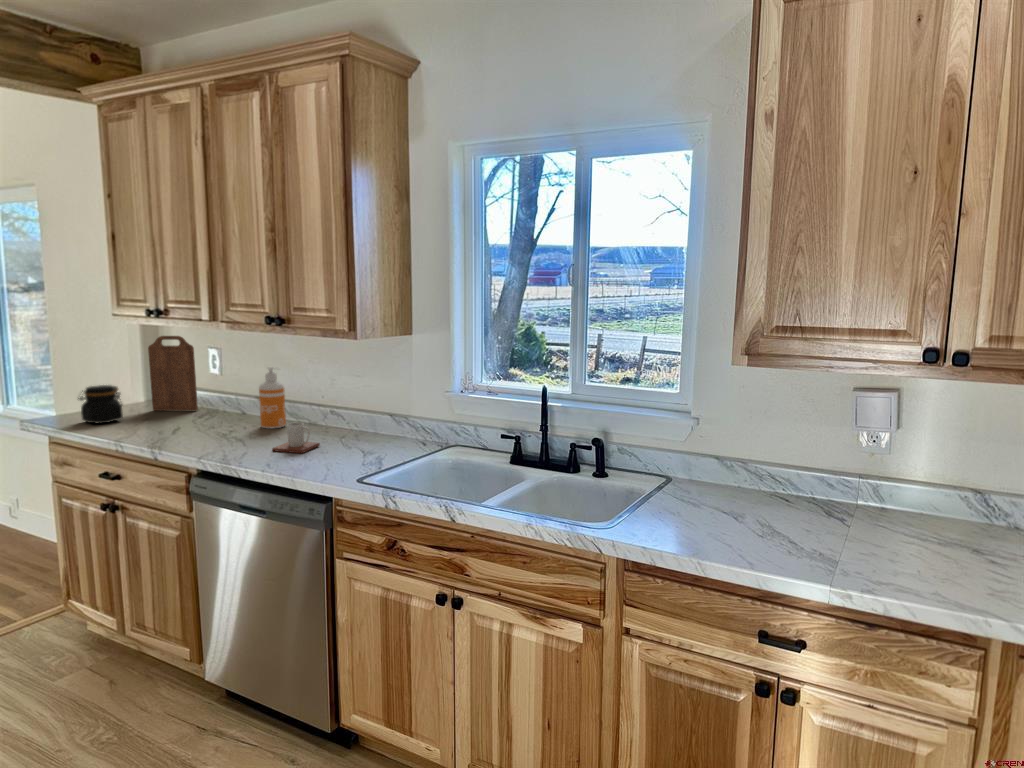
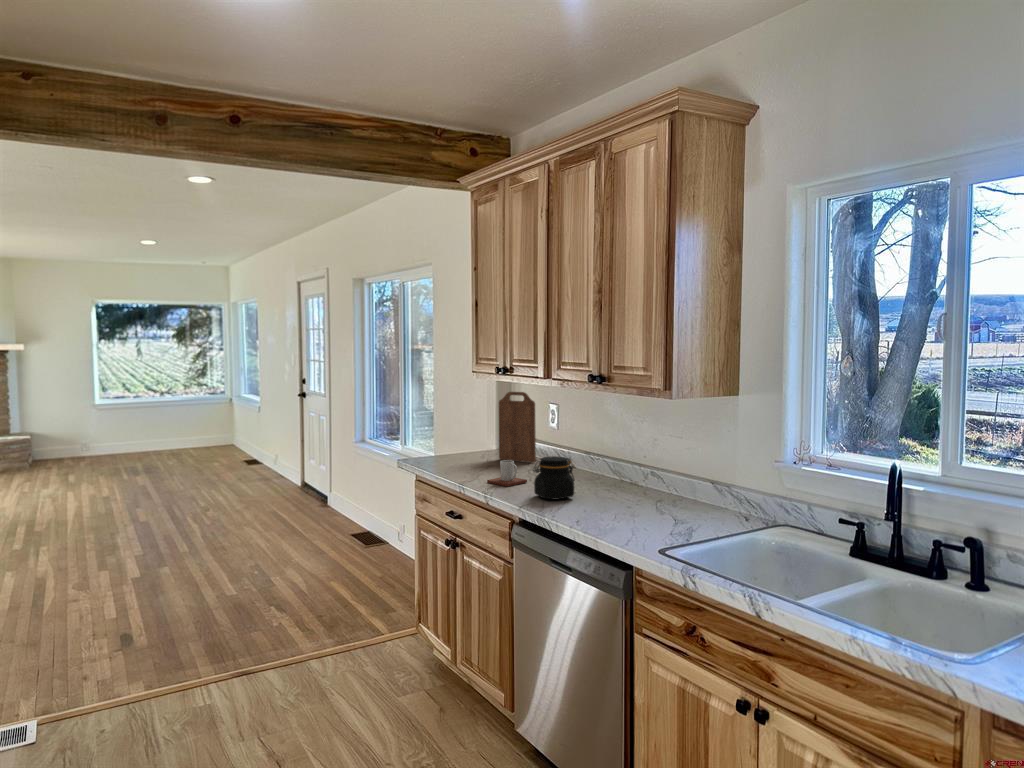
soap dispenser: present [259,367,286,428] -> none [585,425,608,486]
jar: present [78,385,123,423] -> present [533,456,575,499]
mug: present [272,422,320,453] -> present [487,460,527,487]

